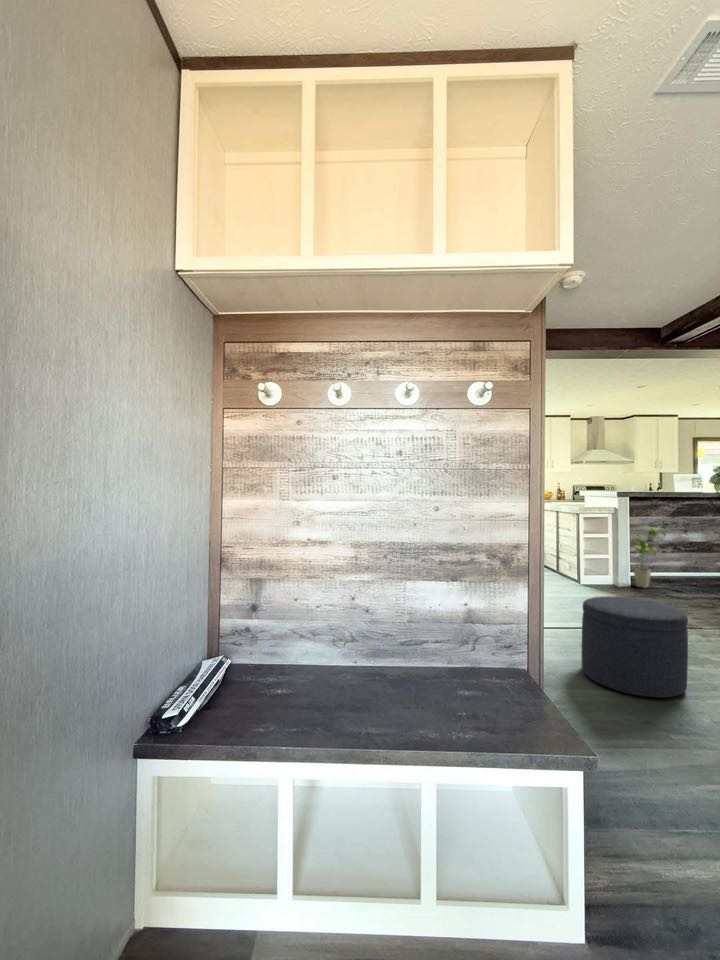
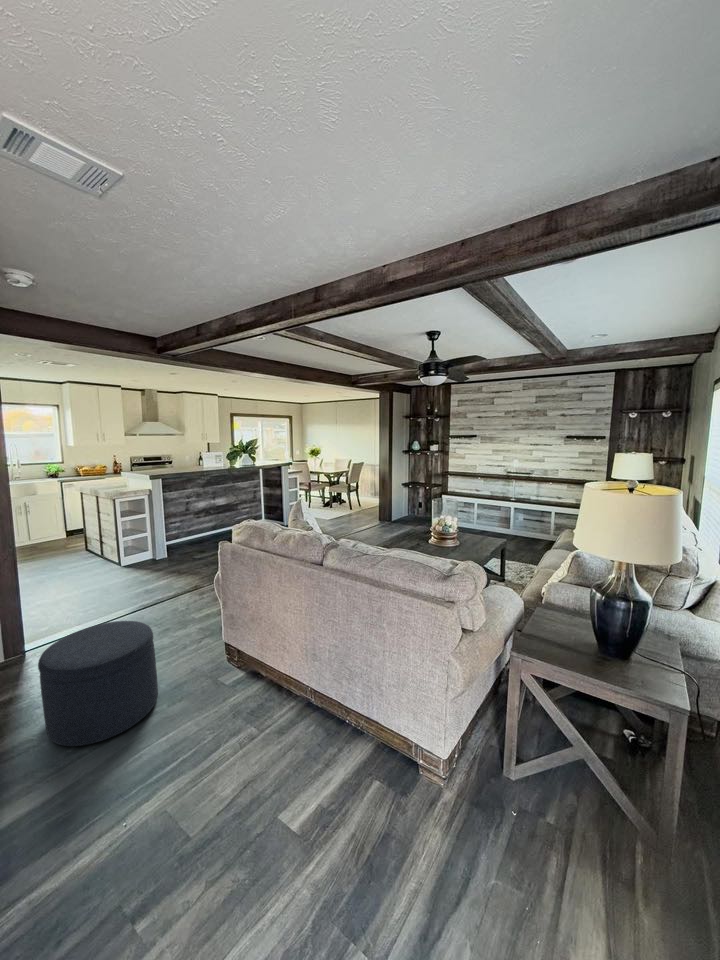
house plant: present [632,526,666,588] -> none [167,502,195,555]

